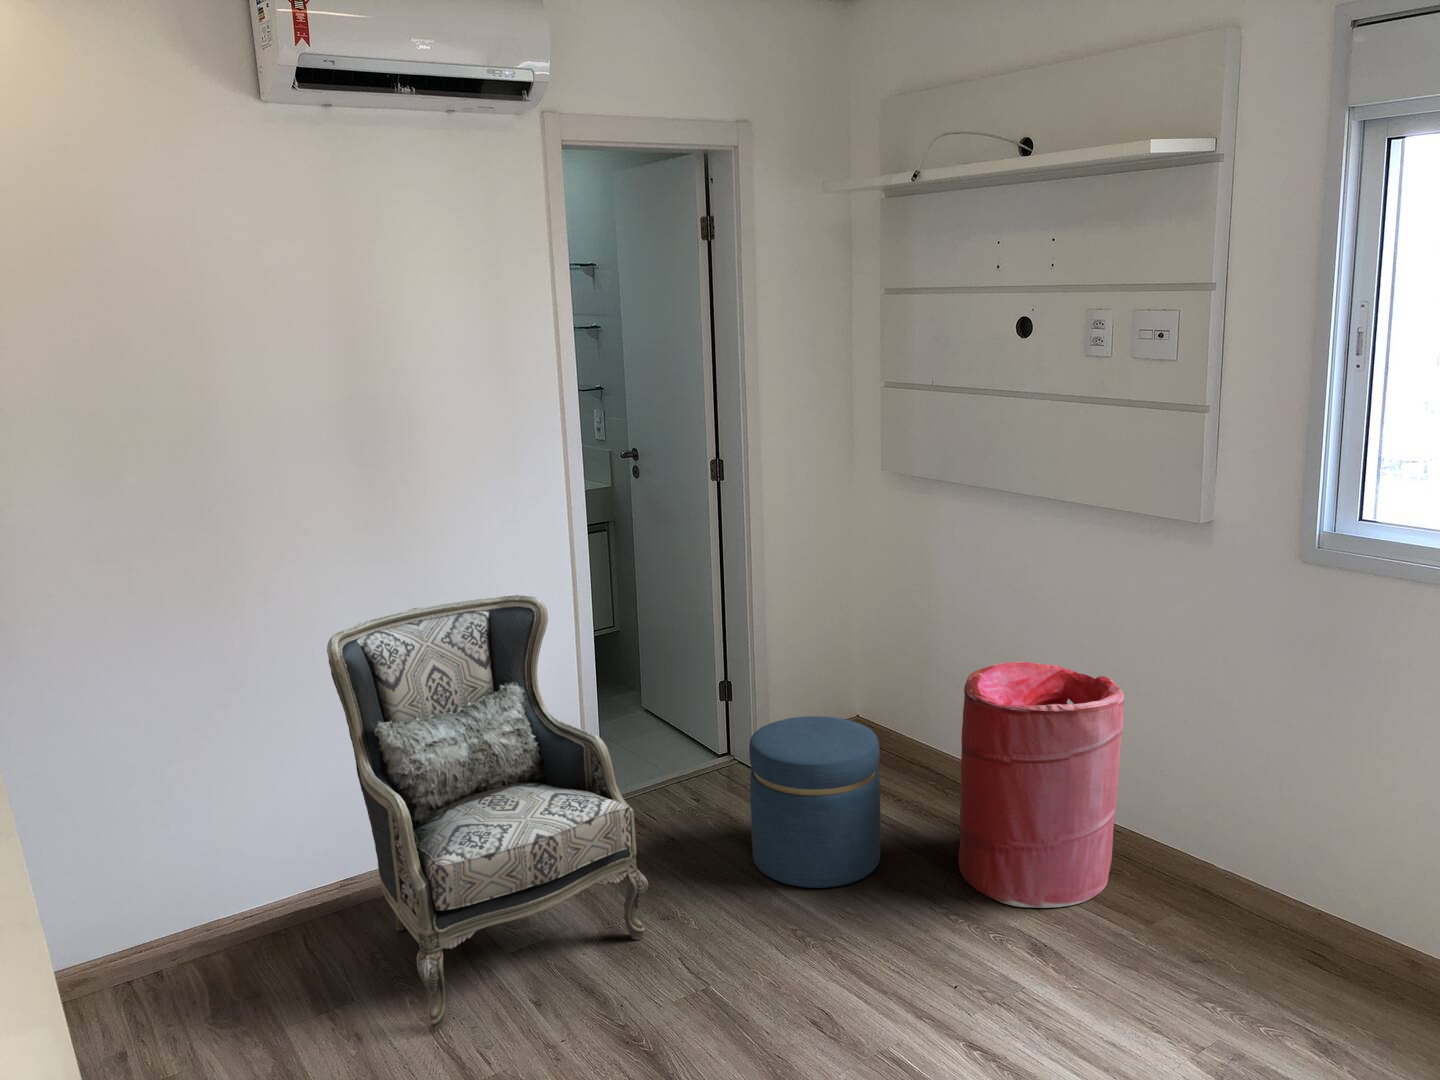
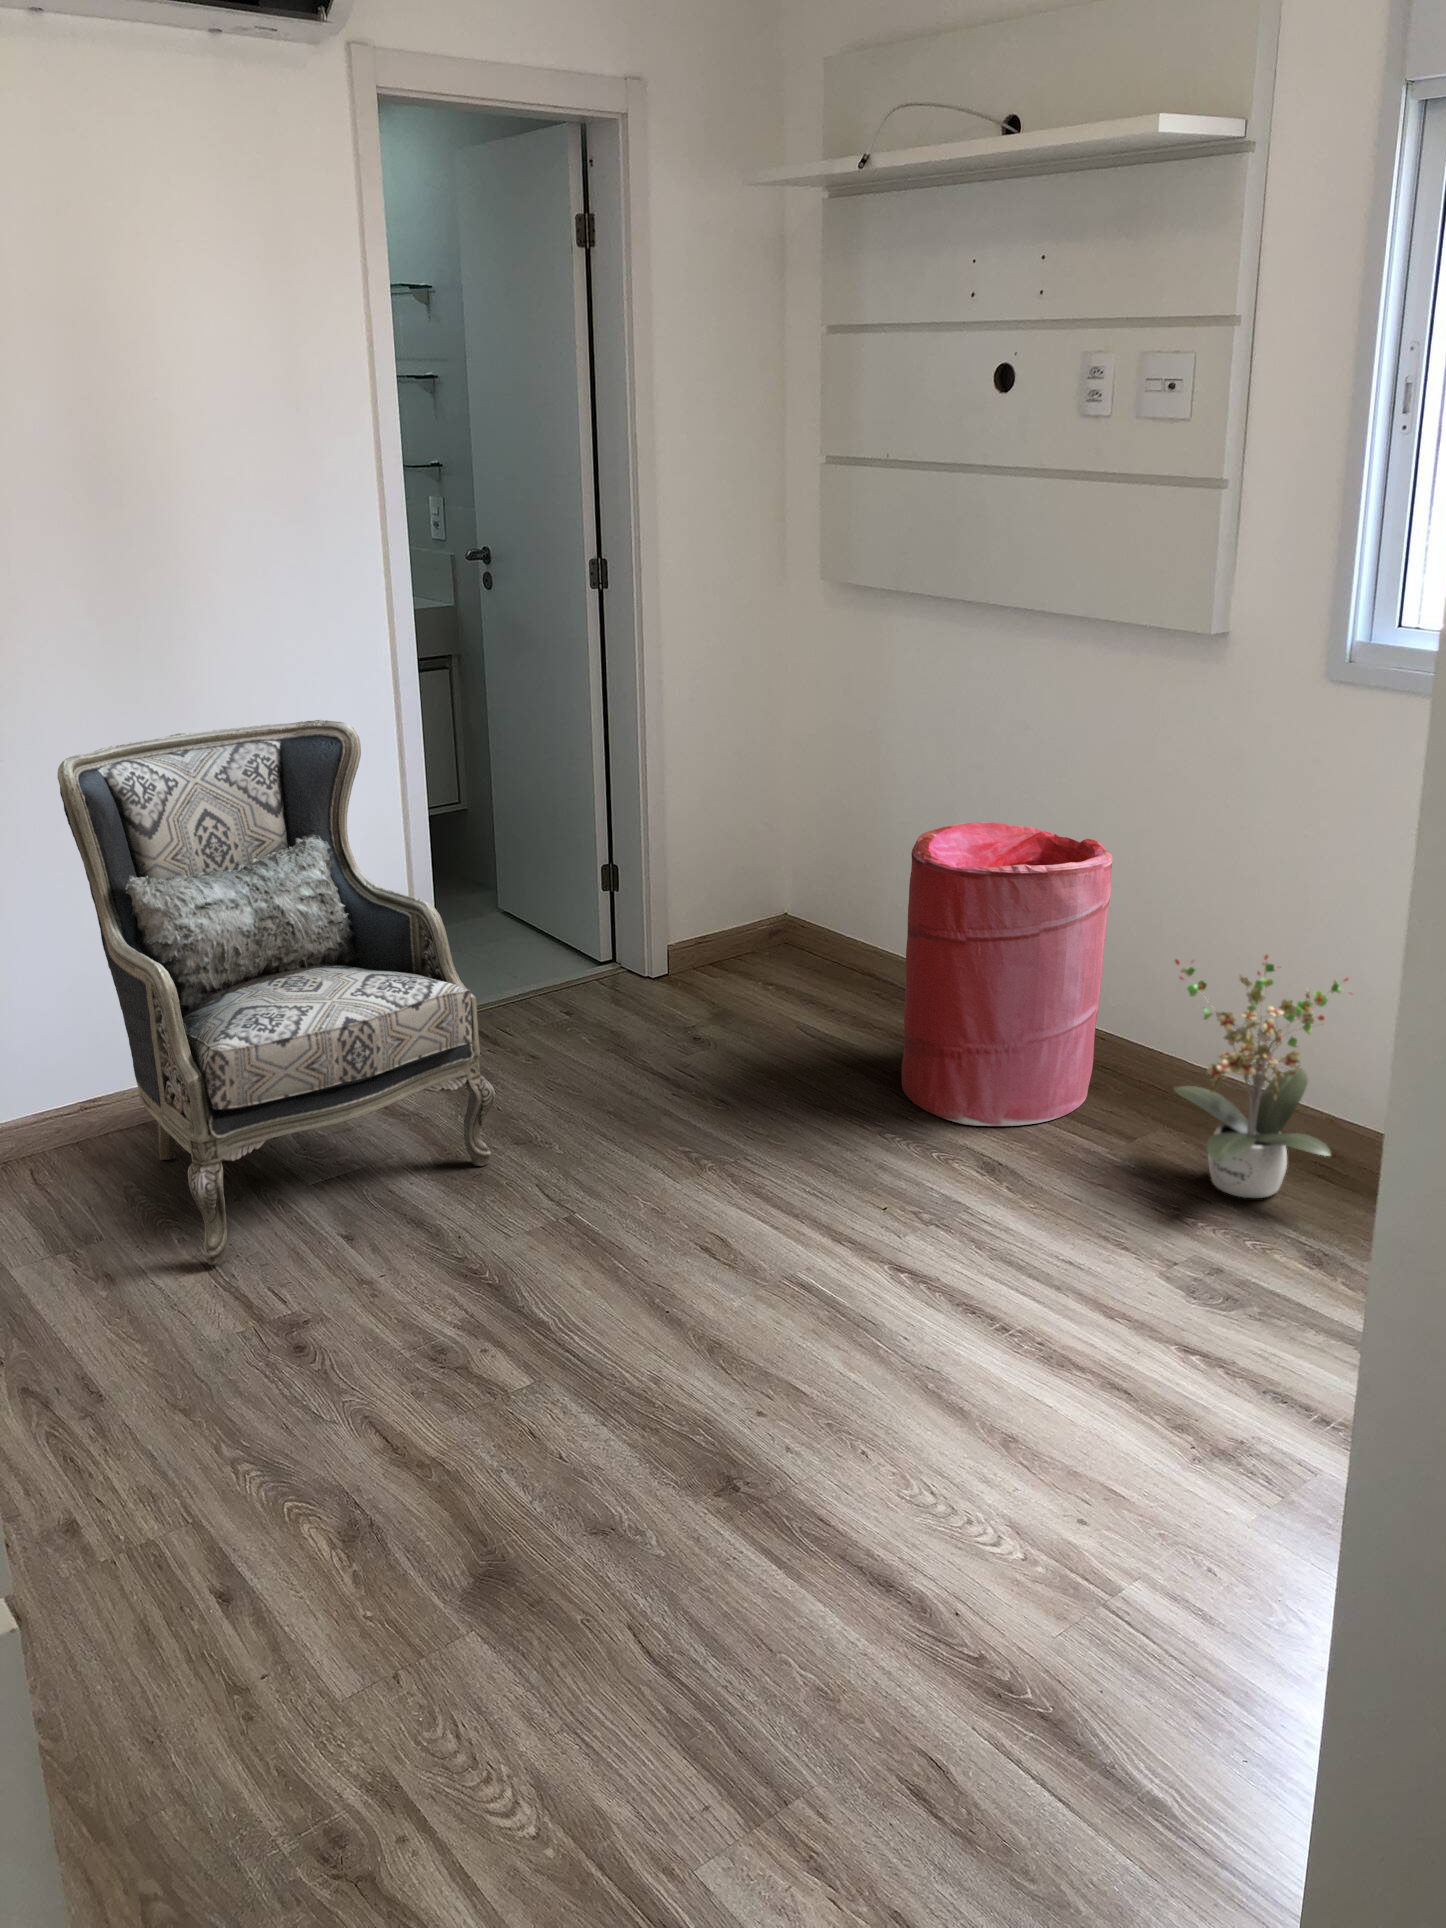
ottoman: present [749,716,880,888] -> none [632,895,802,1108]
potted plant: none [1182,778,1333,981] -> present [1174,955,1349,1198]

